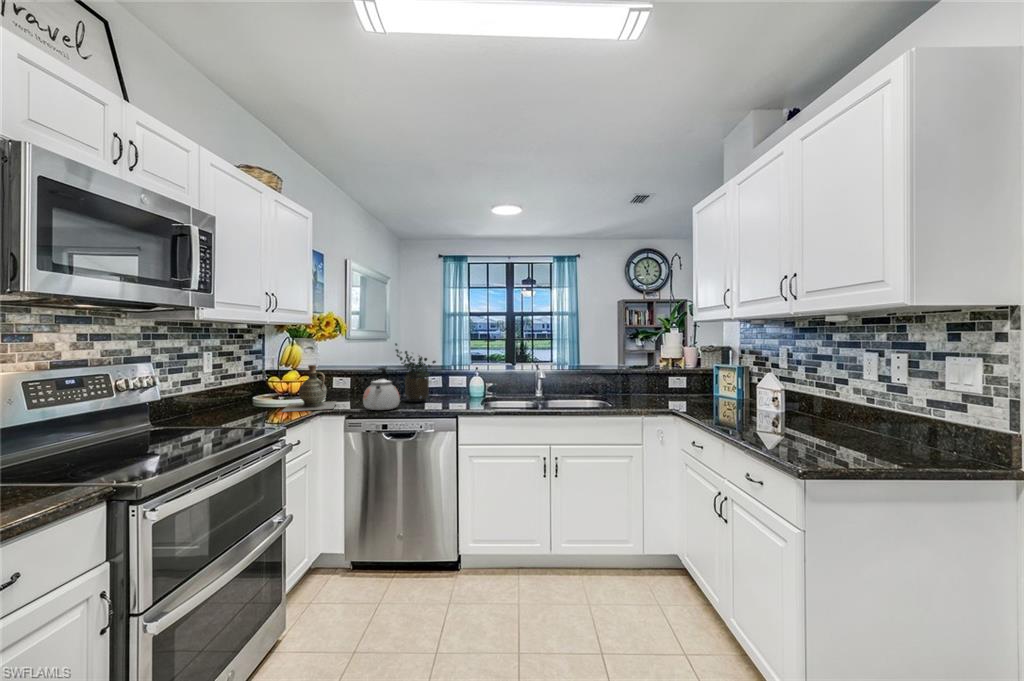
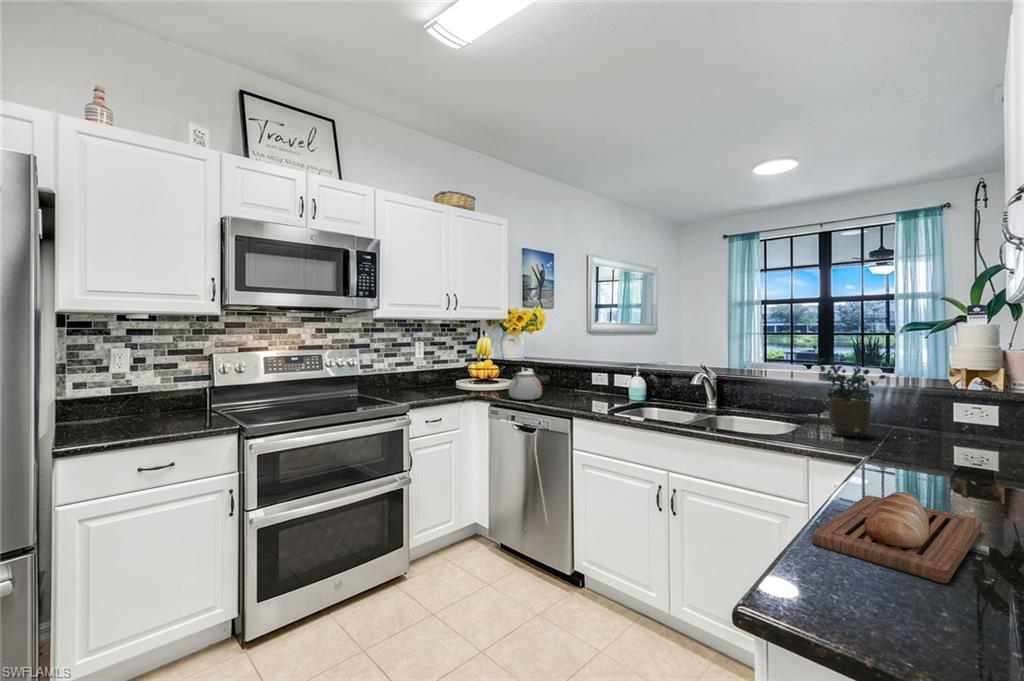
potted plant: present [395,343,436,402] -> present [813,346,886,436]
ceramic jug: present [282,365,336,412] -> none [456,355,509,394]
bread loaf: none [787,426,911,465] -> present [812,492,982,583]

